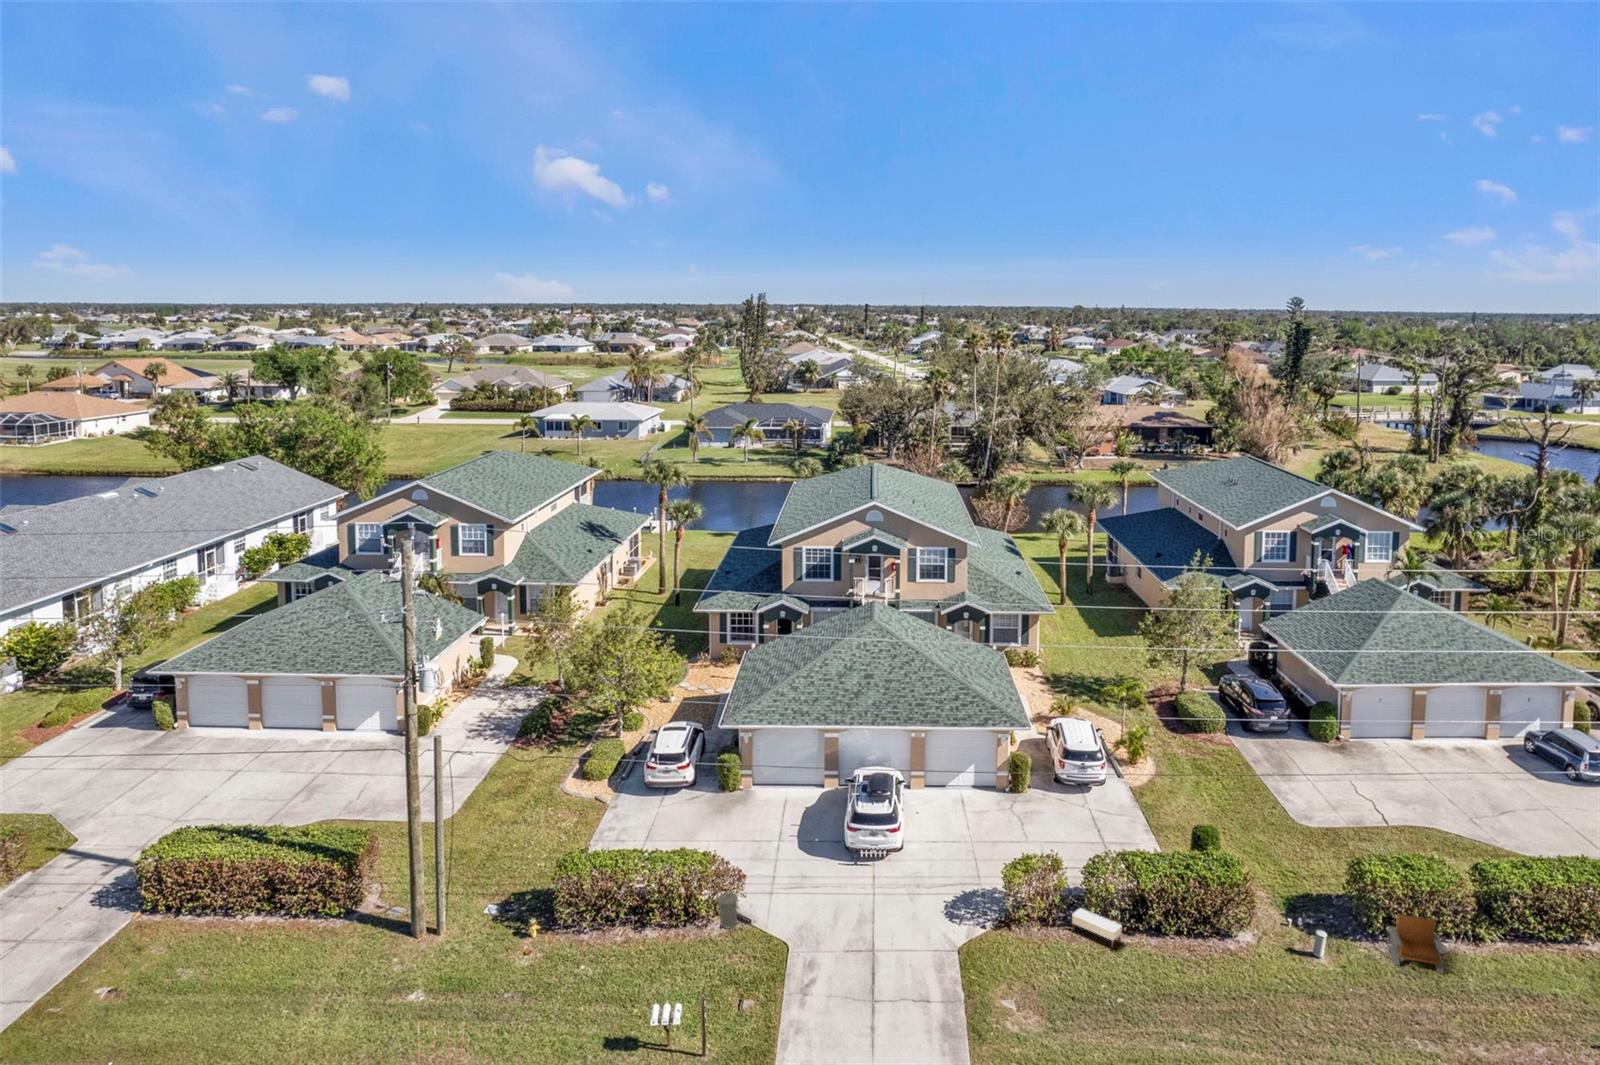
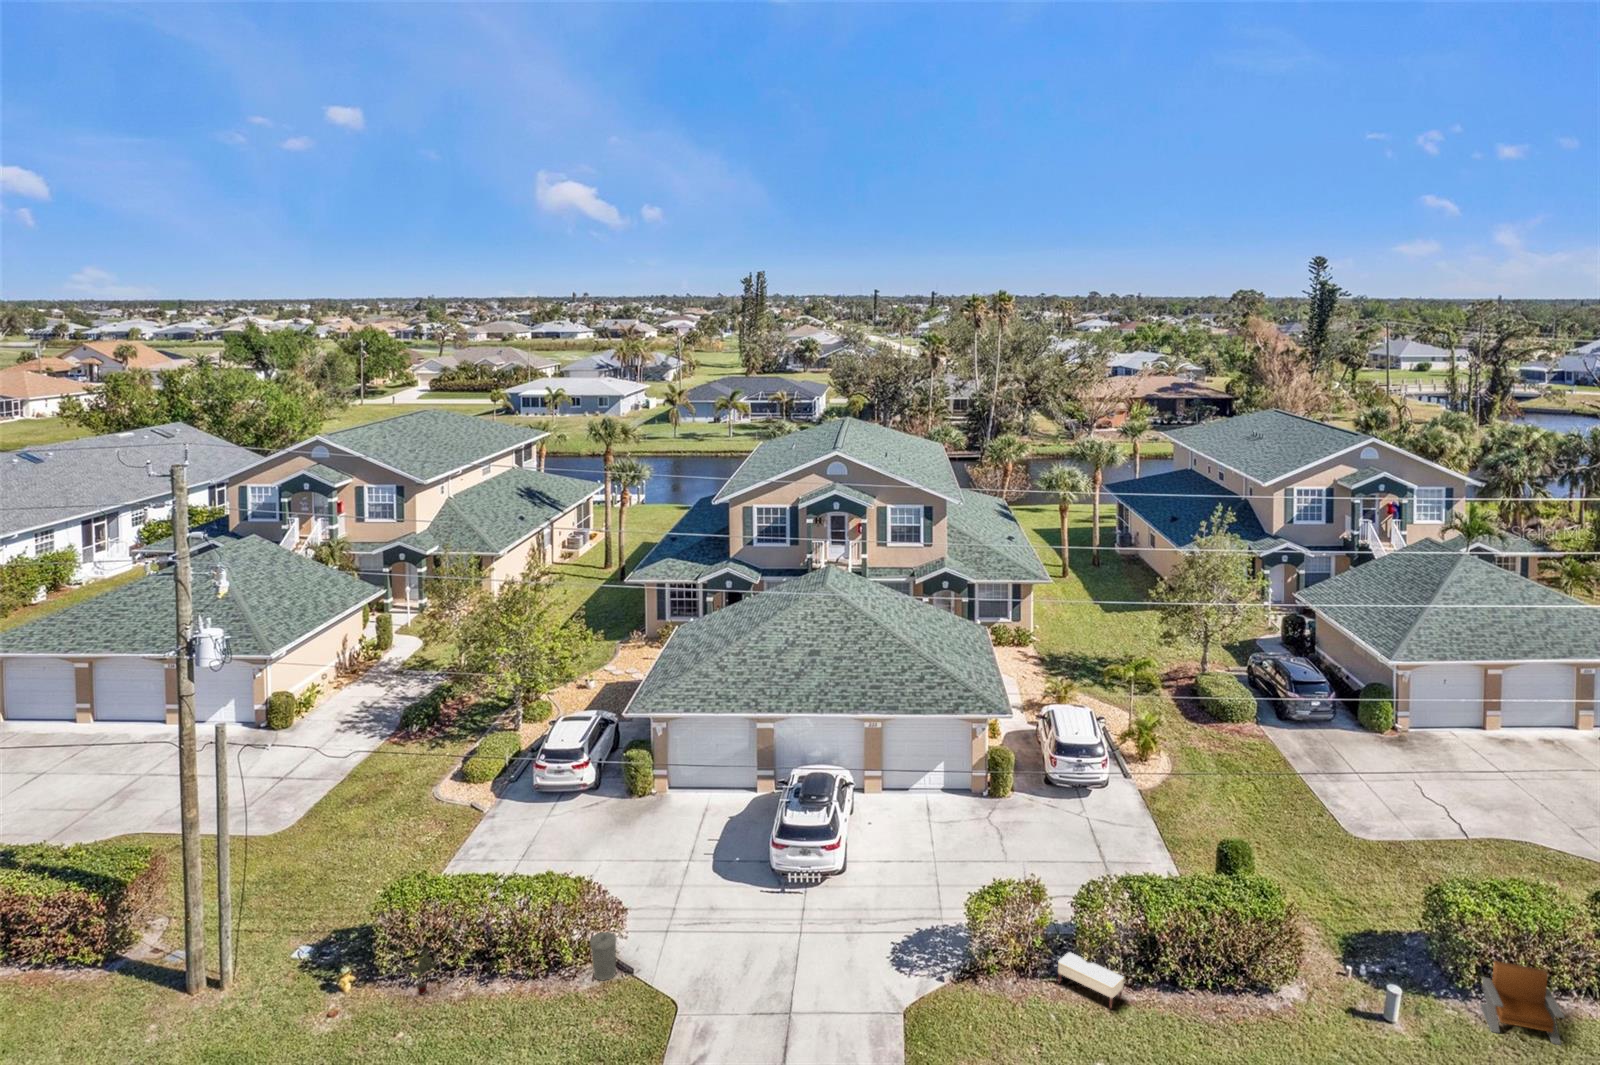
potted tree: none [578,902,607,938] -> present [401,948,438,994]

